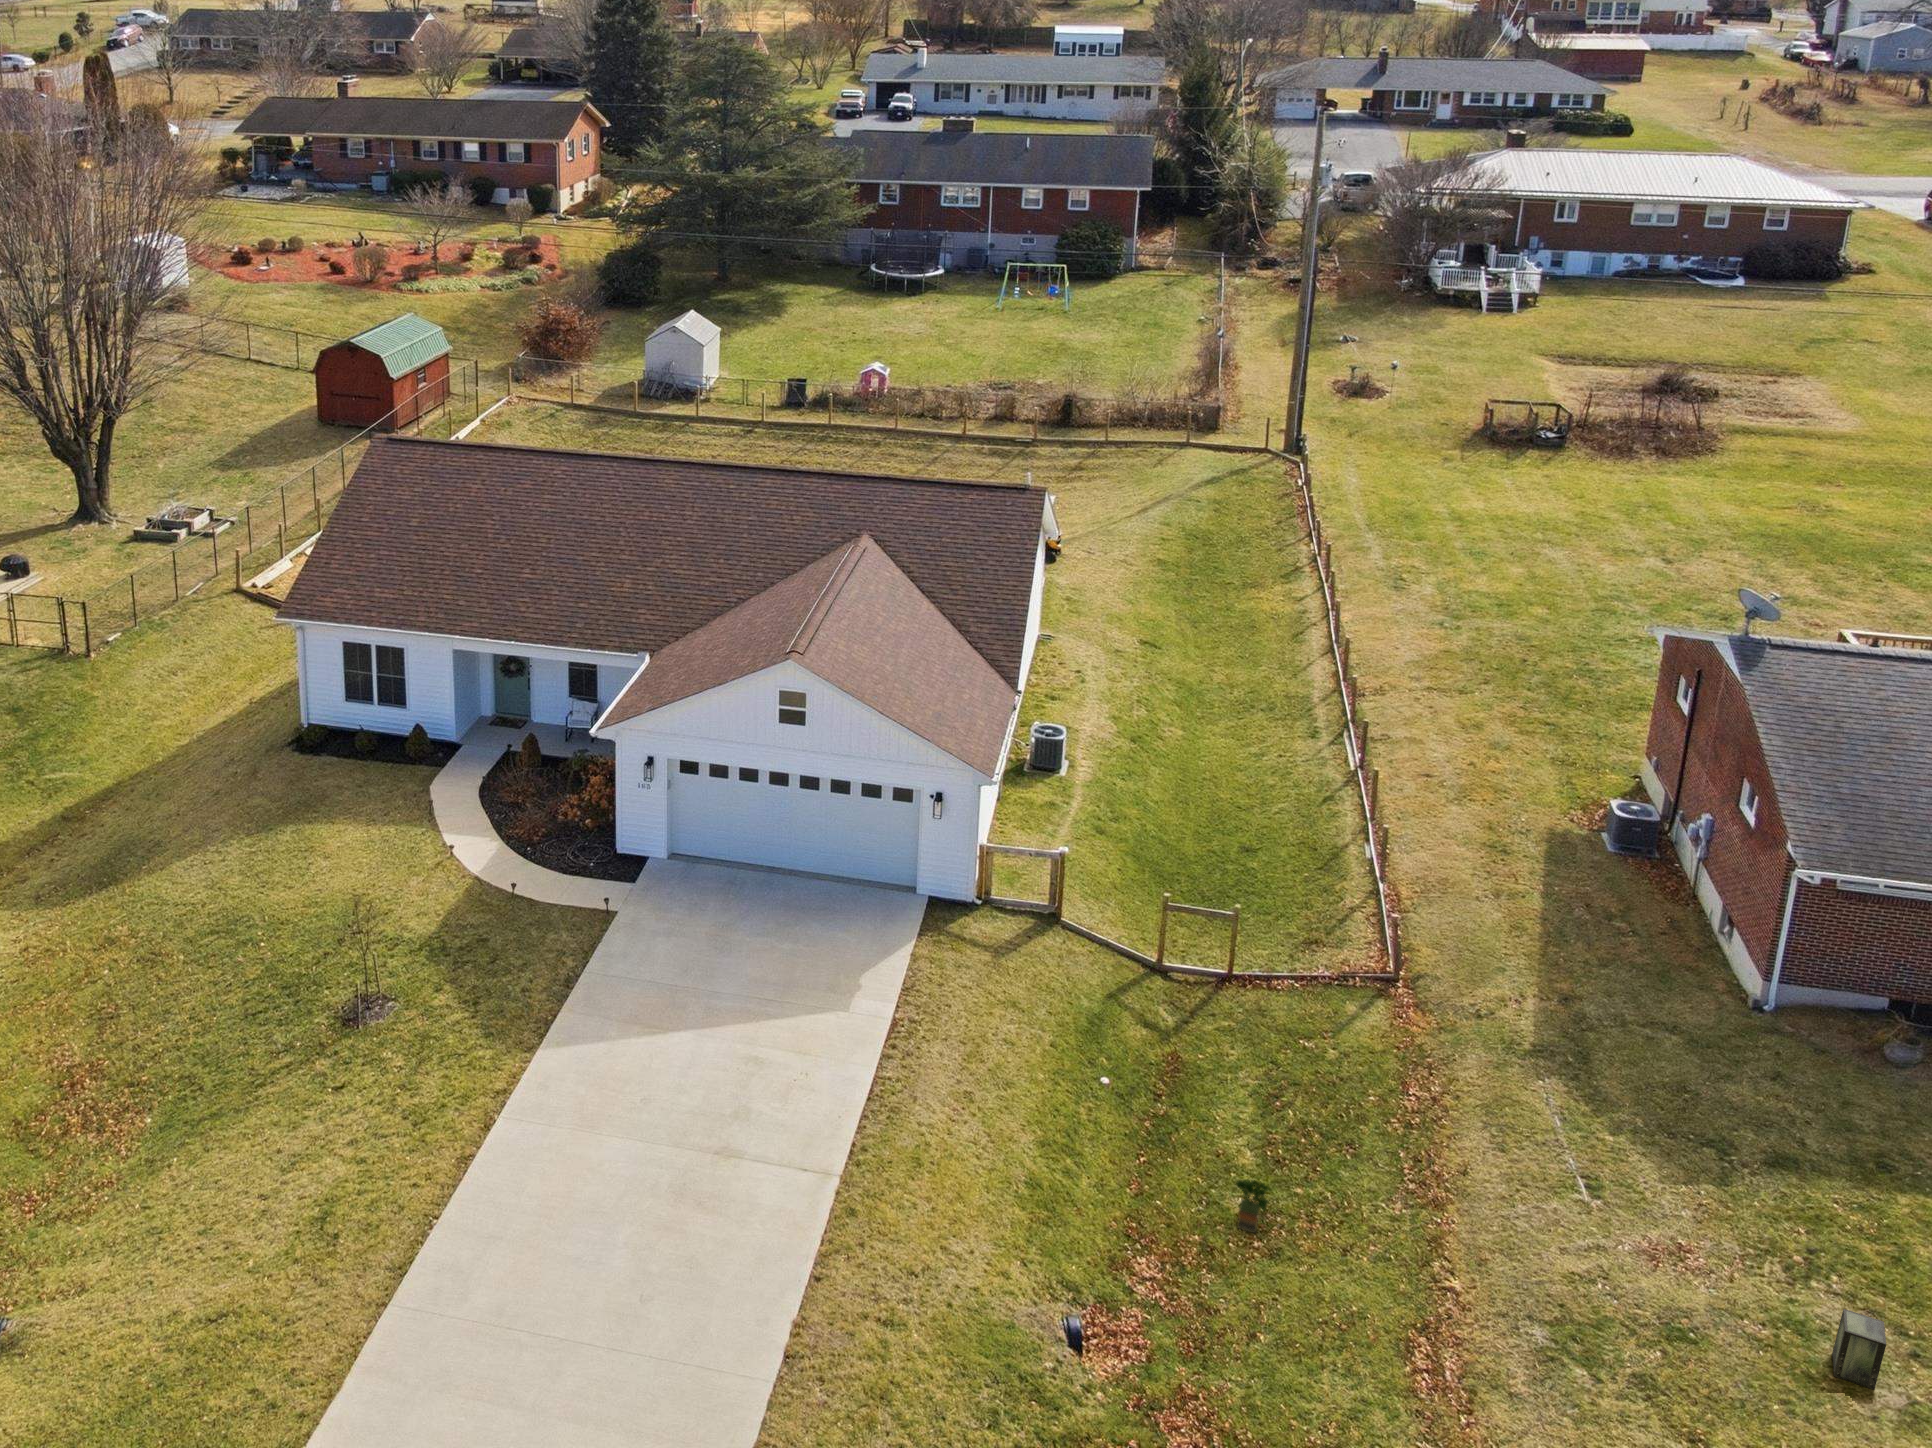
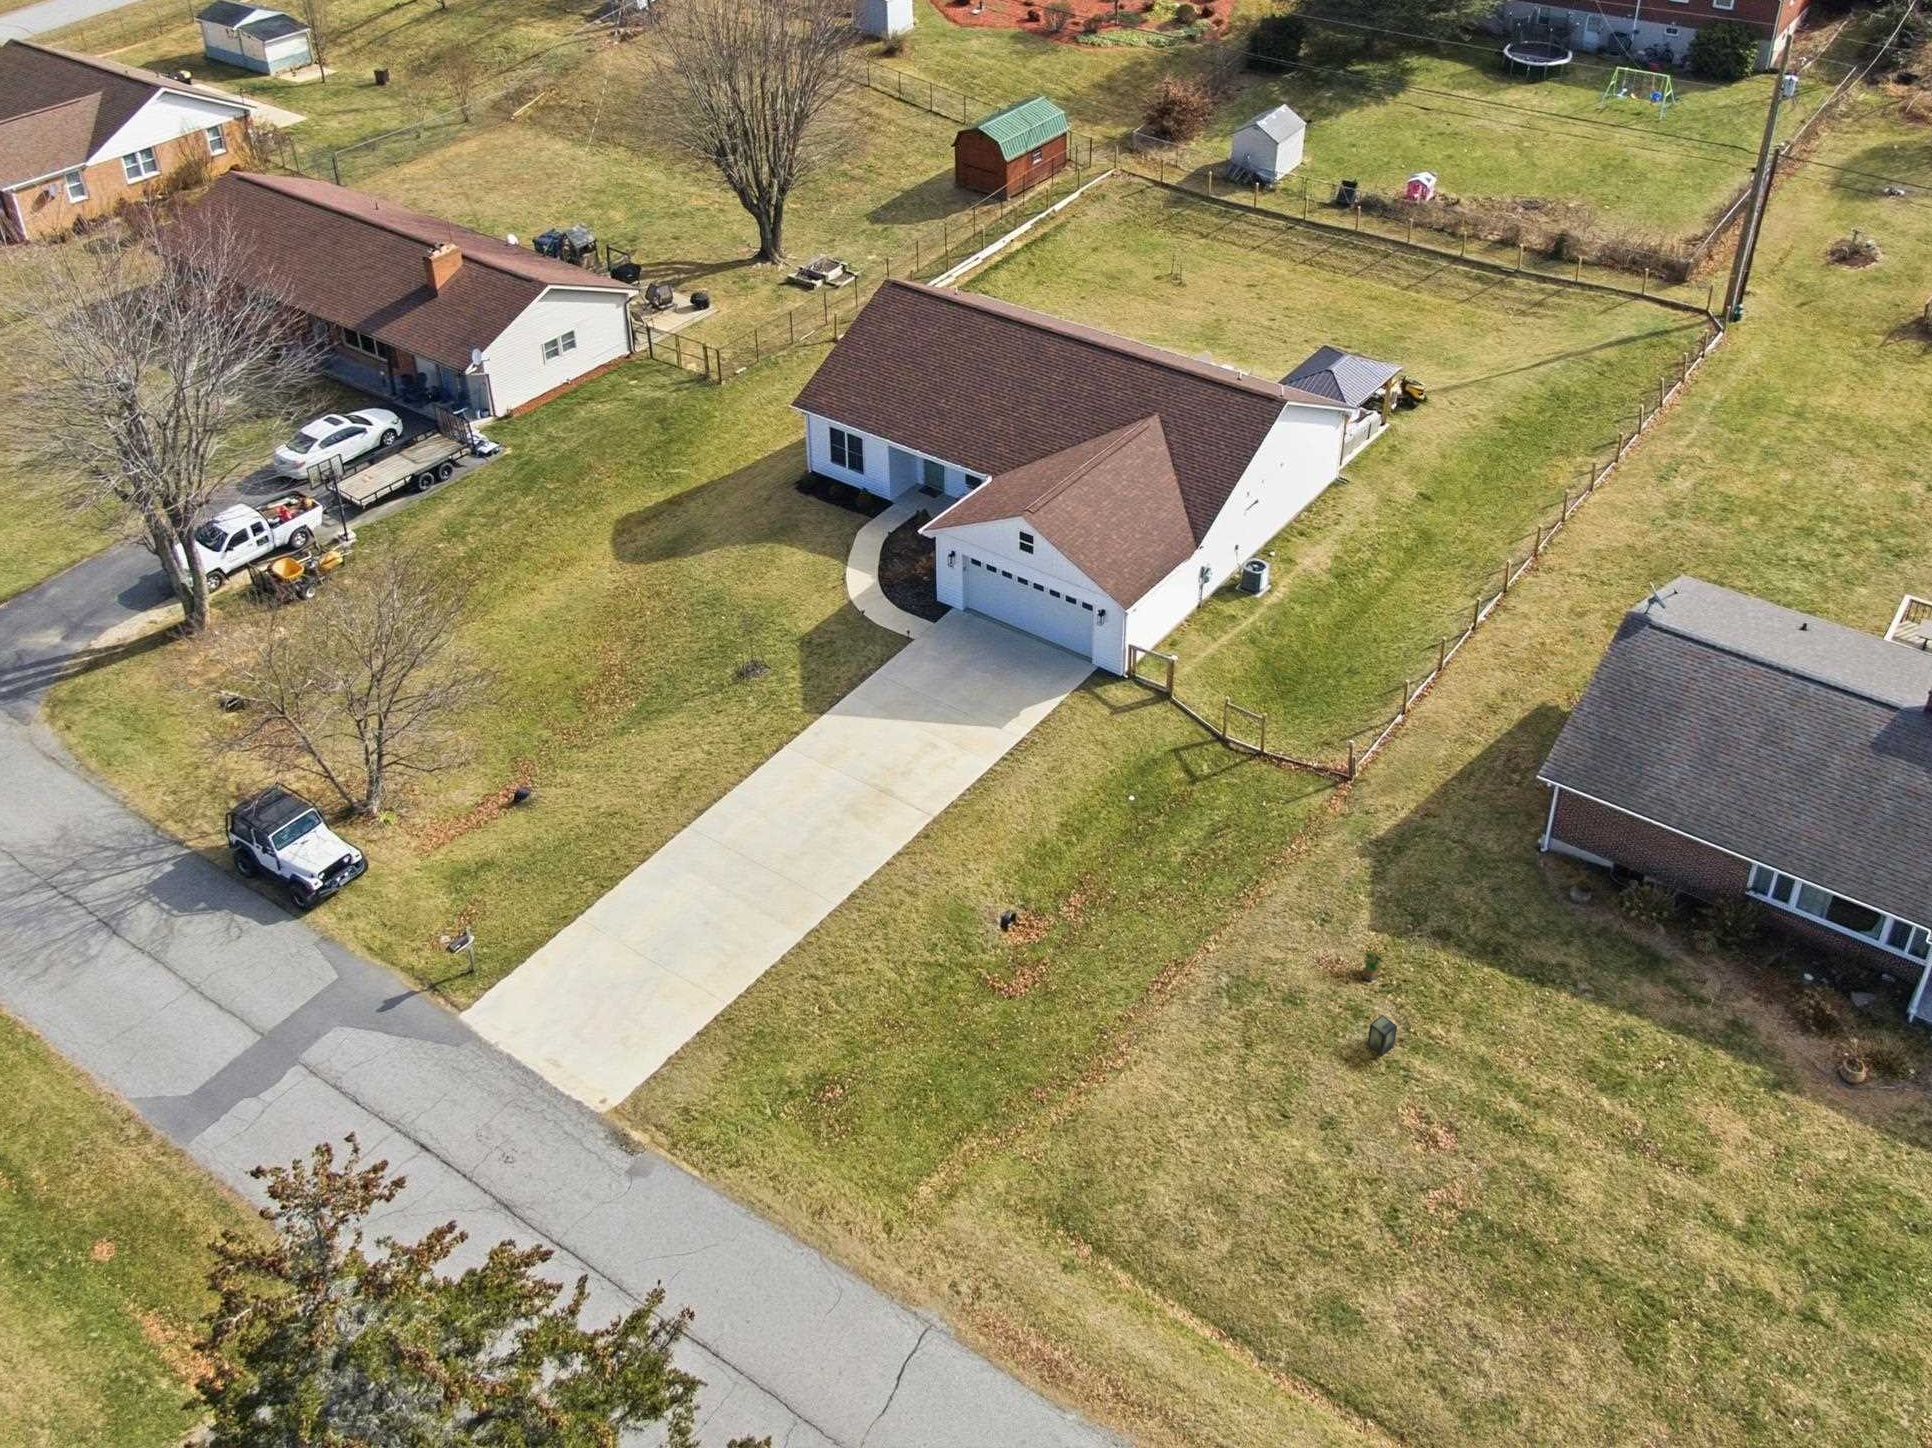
potted tree: present [1237,1179,1269,1233] -> present [1363,953,1382,981]

